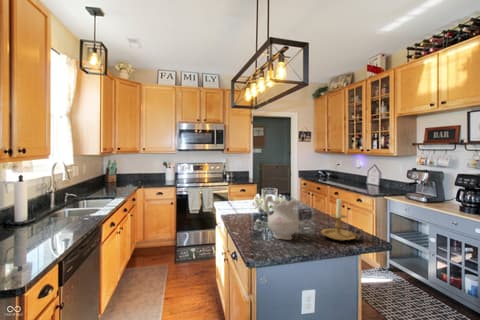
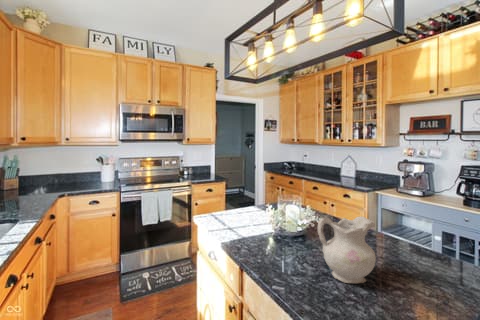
candle holder: present [321,199,363,241] -> none [391,210,455,274]

